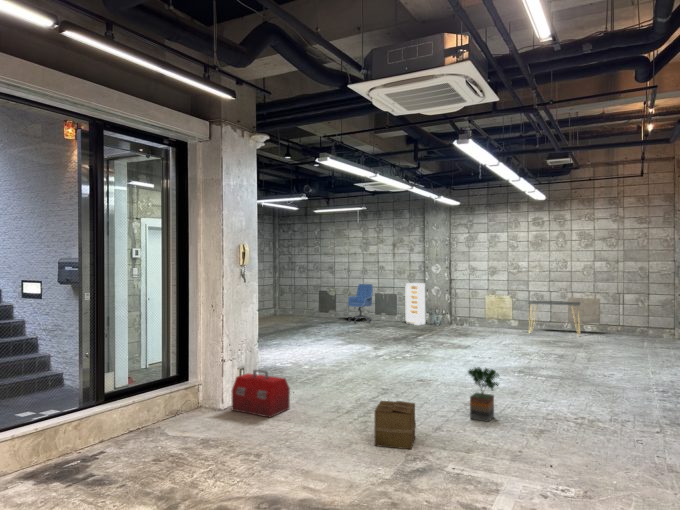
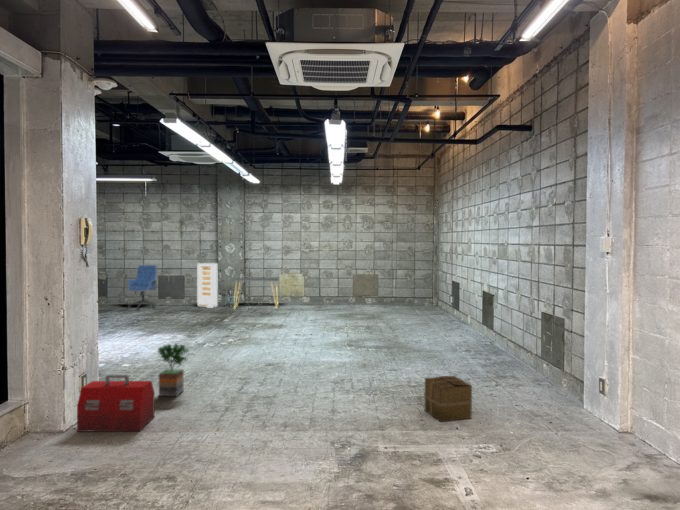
desk: present [528,301,580,336] -> present [234,278,278,308]
potted tree: present [468,367,499,422] -> present [157,345,188,396]
cardboard box: present [374,401,416,449] -> present [424,376,472,421]

